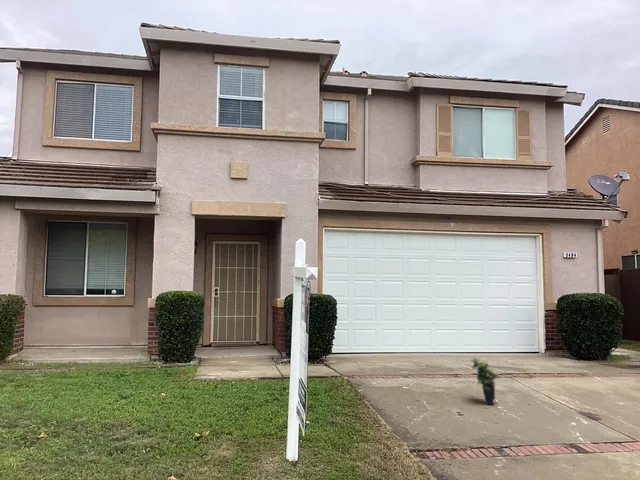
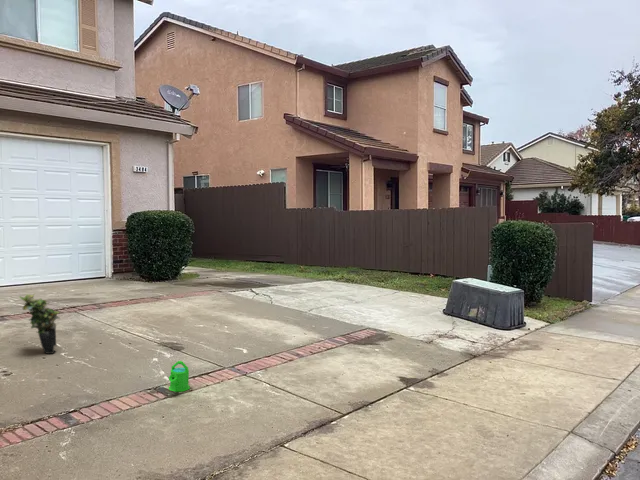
watering can: none [581,426,601,453] -> present [169,361,190,392]

